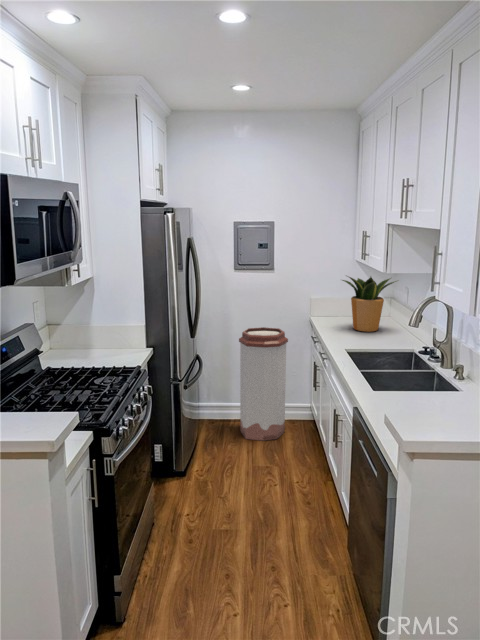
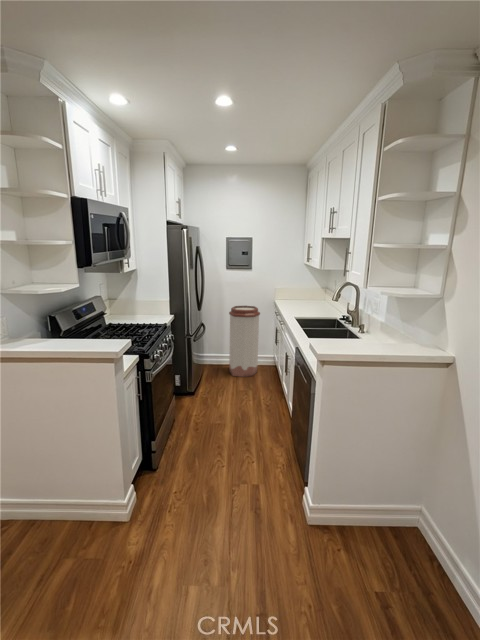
potted plant: present [342,277,396,332] -> none [293,272,330,308]

